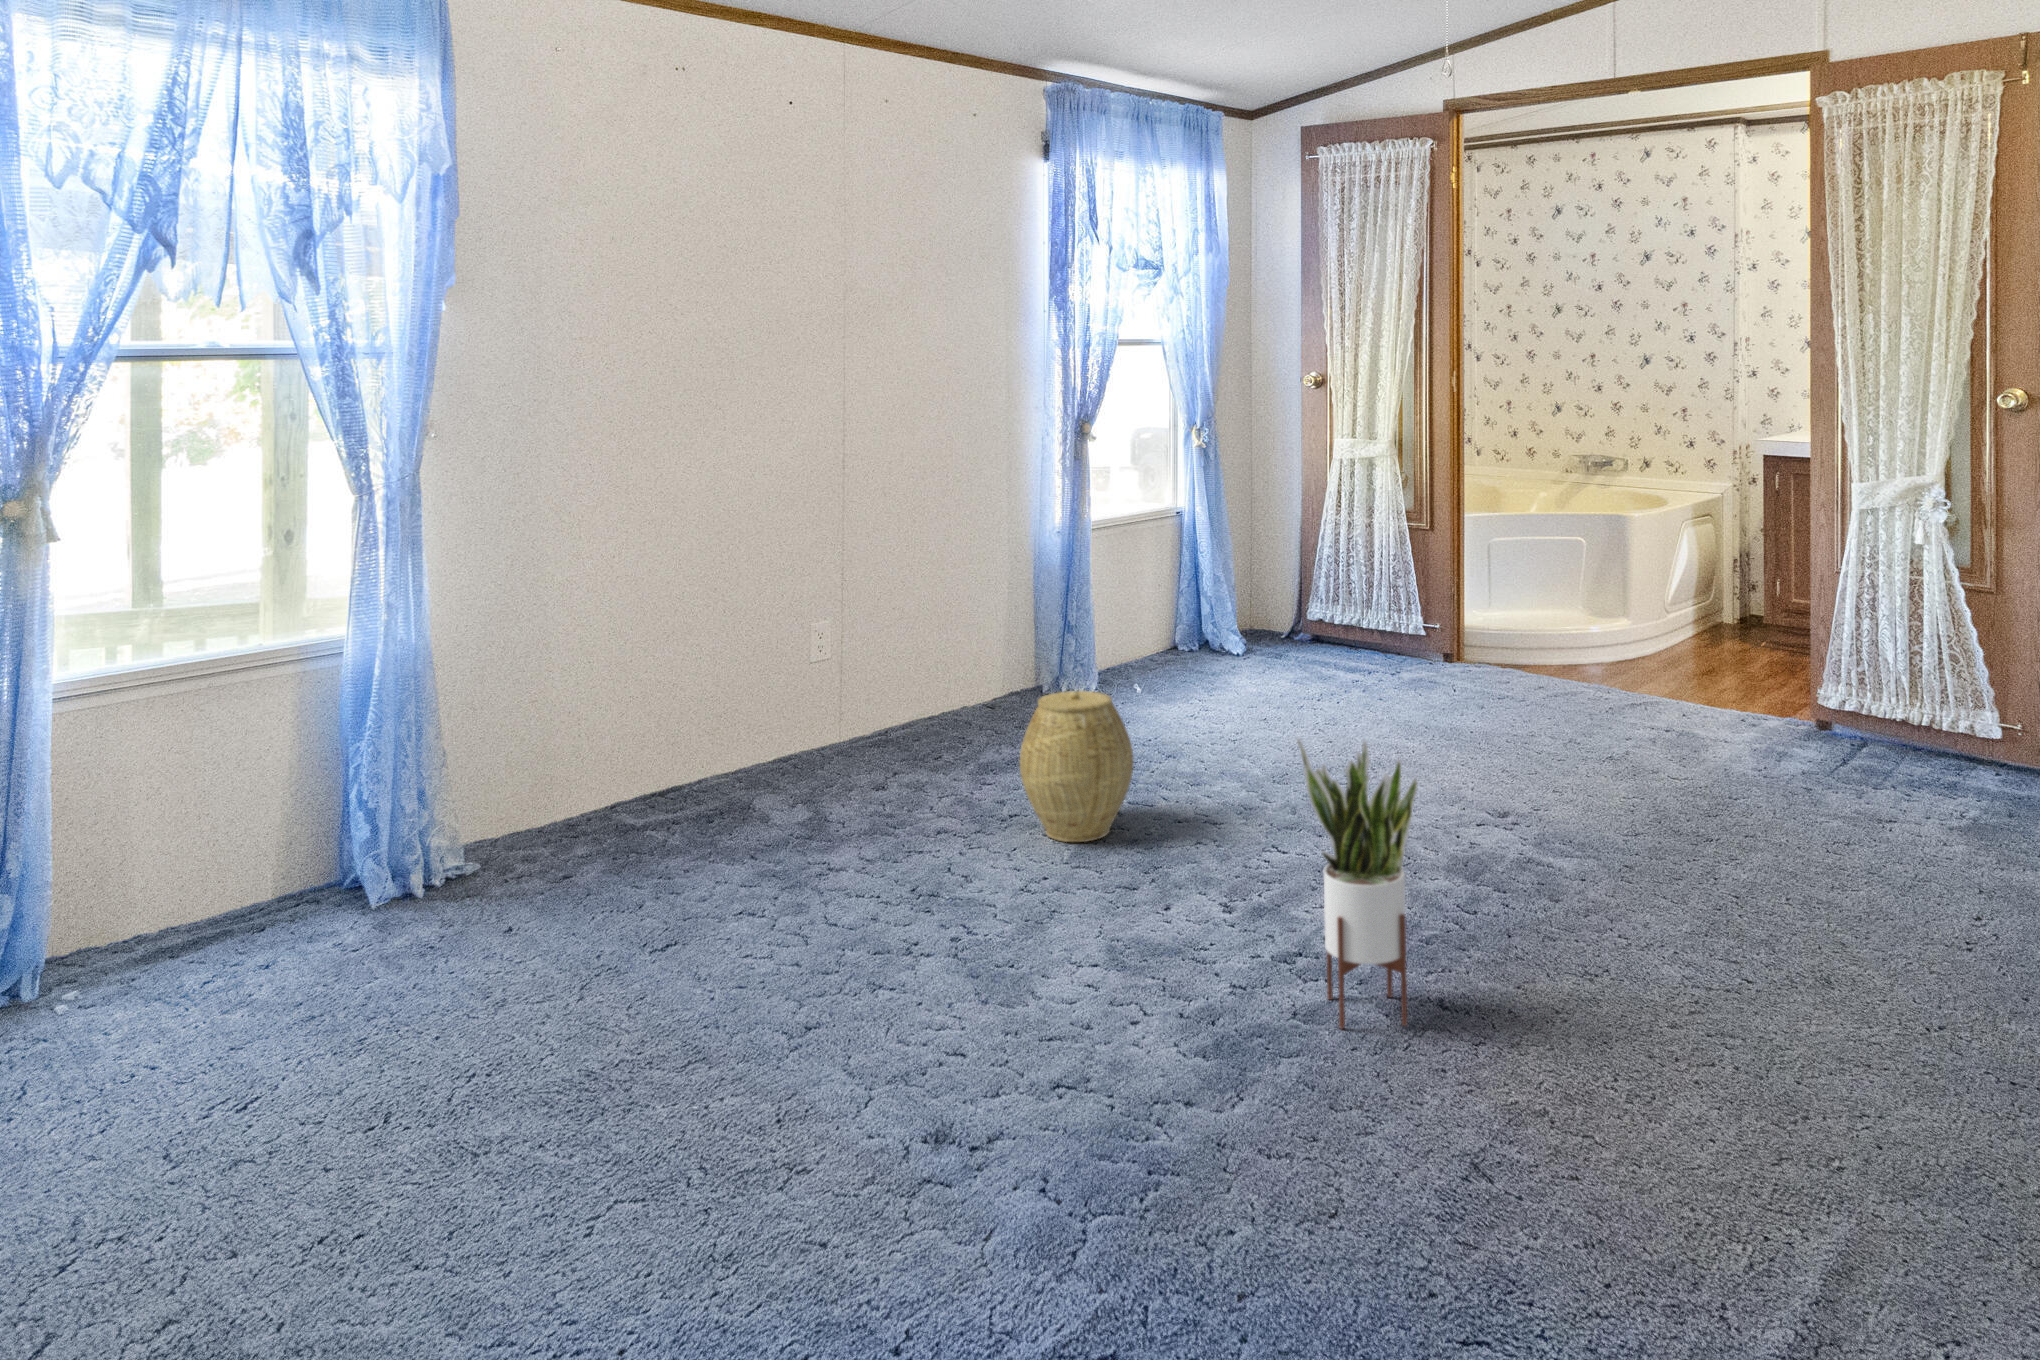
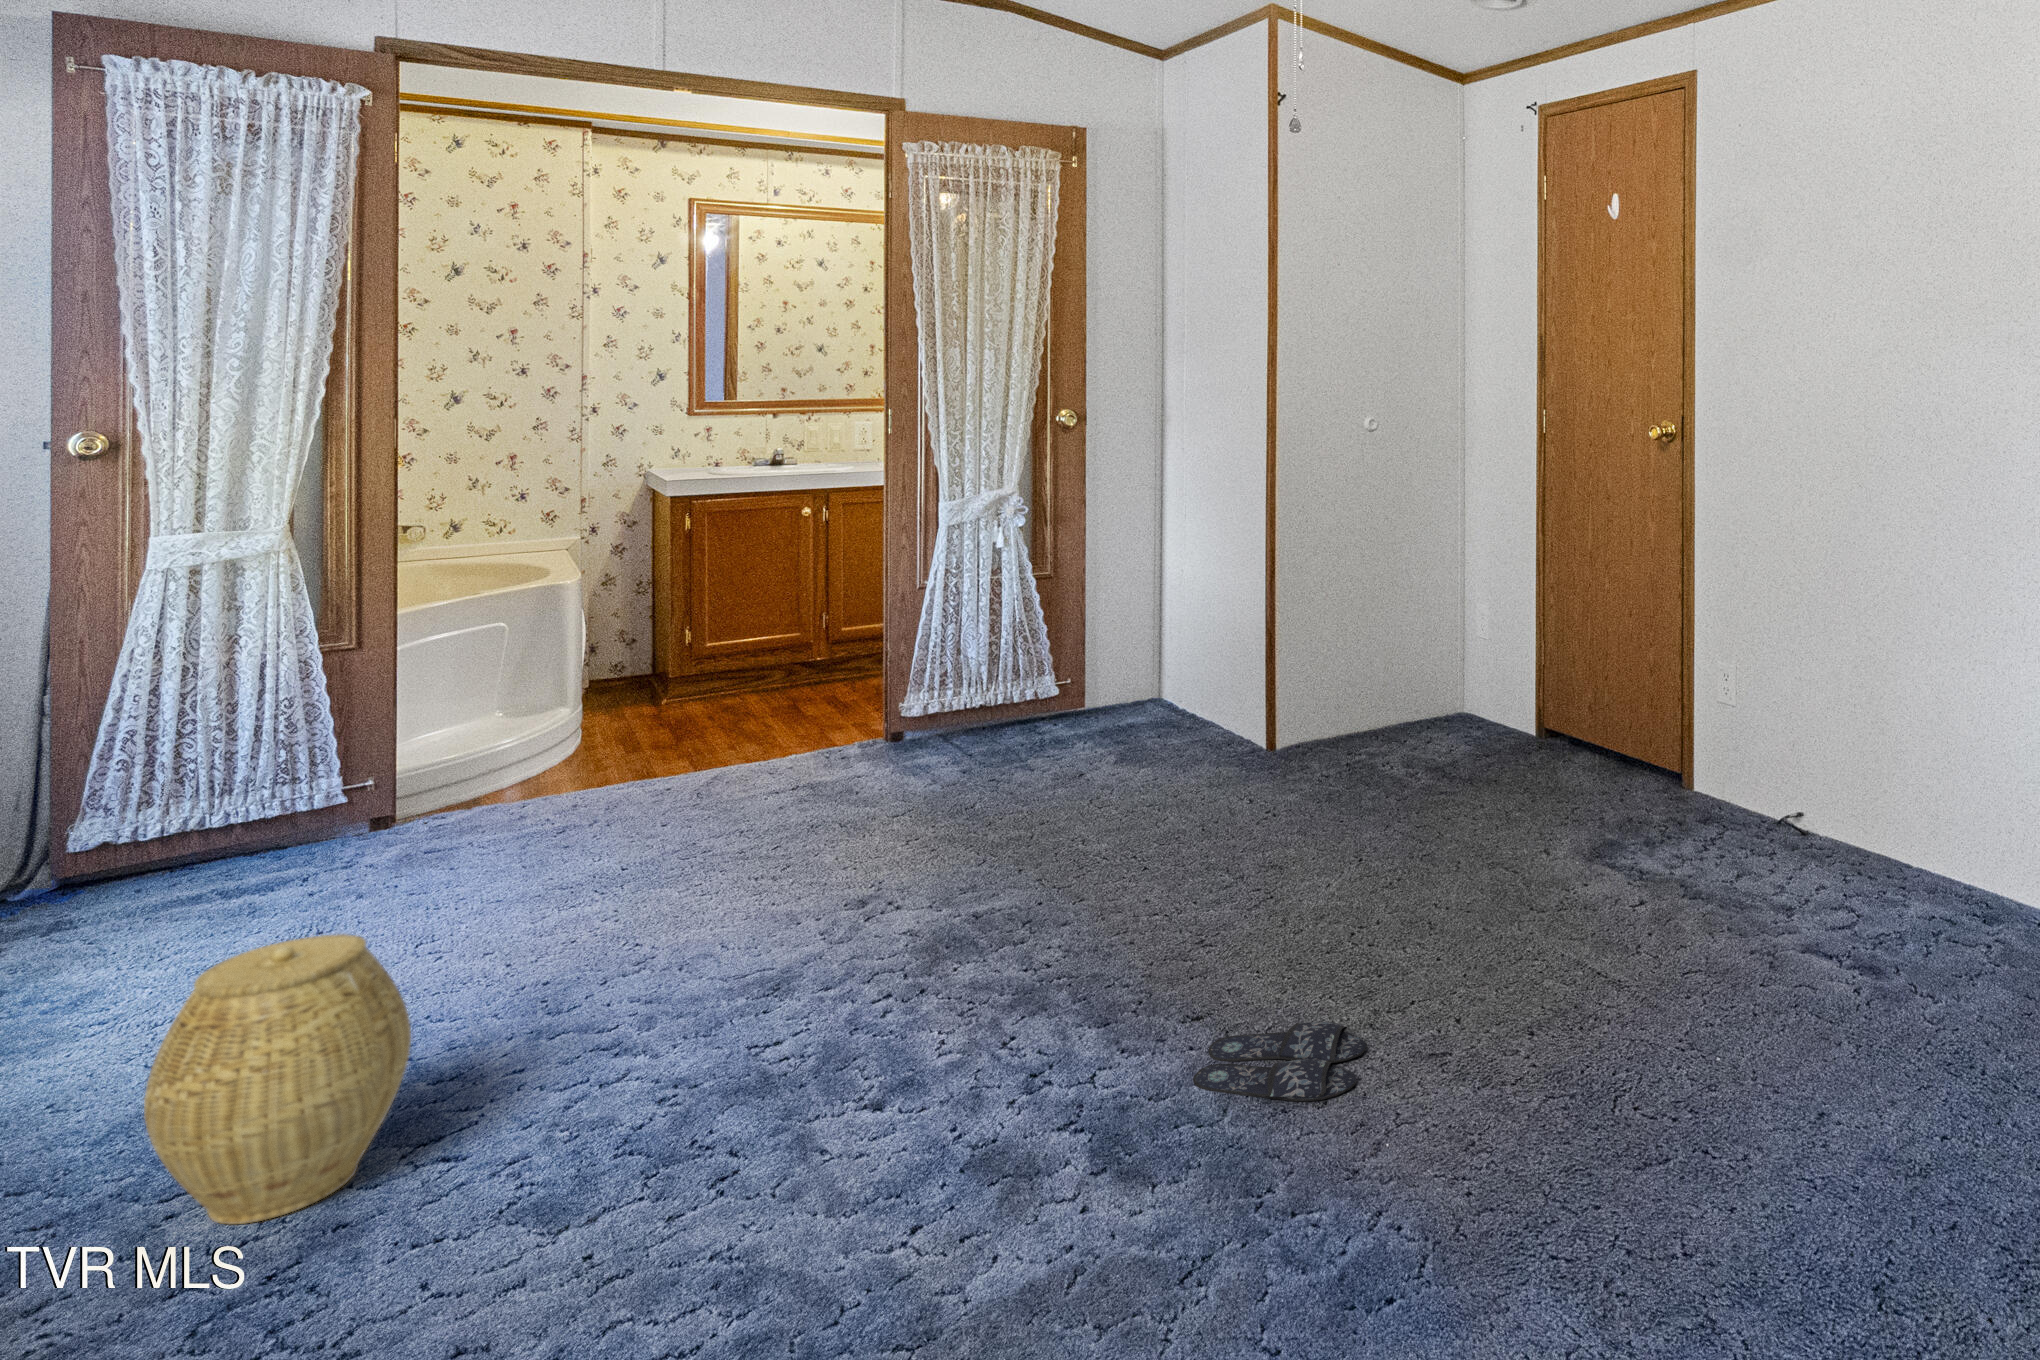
potted plant: present [1297,738,1417,1029] -> none [1008,789,1122,1113]
slippers: none [1427,1054,1597,1154] -> present [1193,1022,1366,1102]

